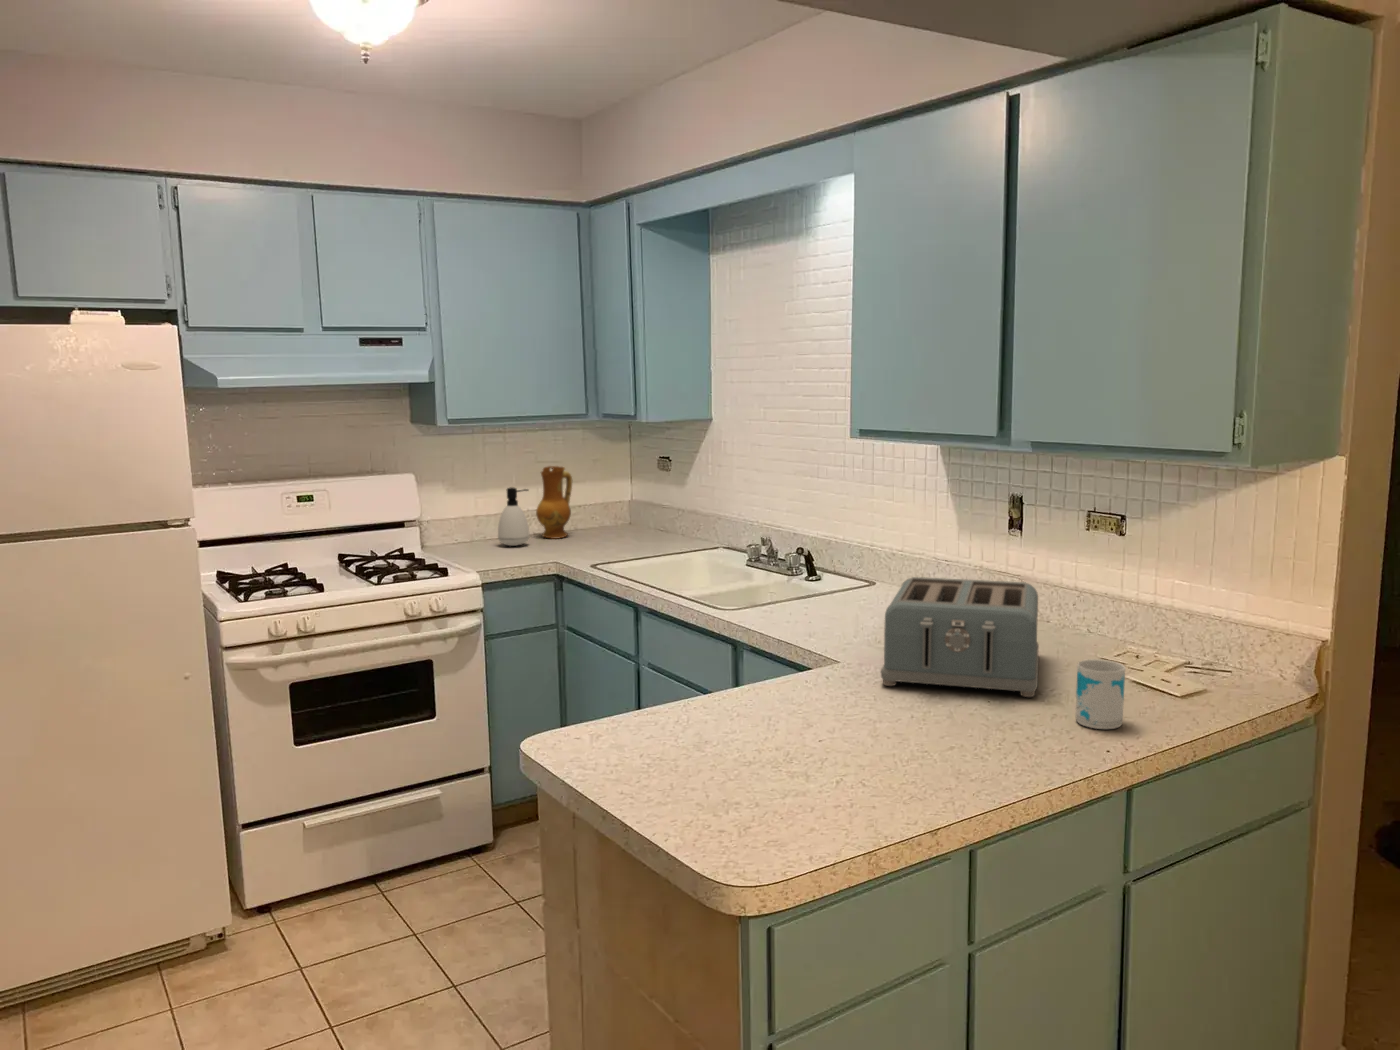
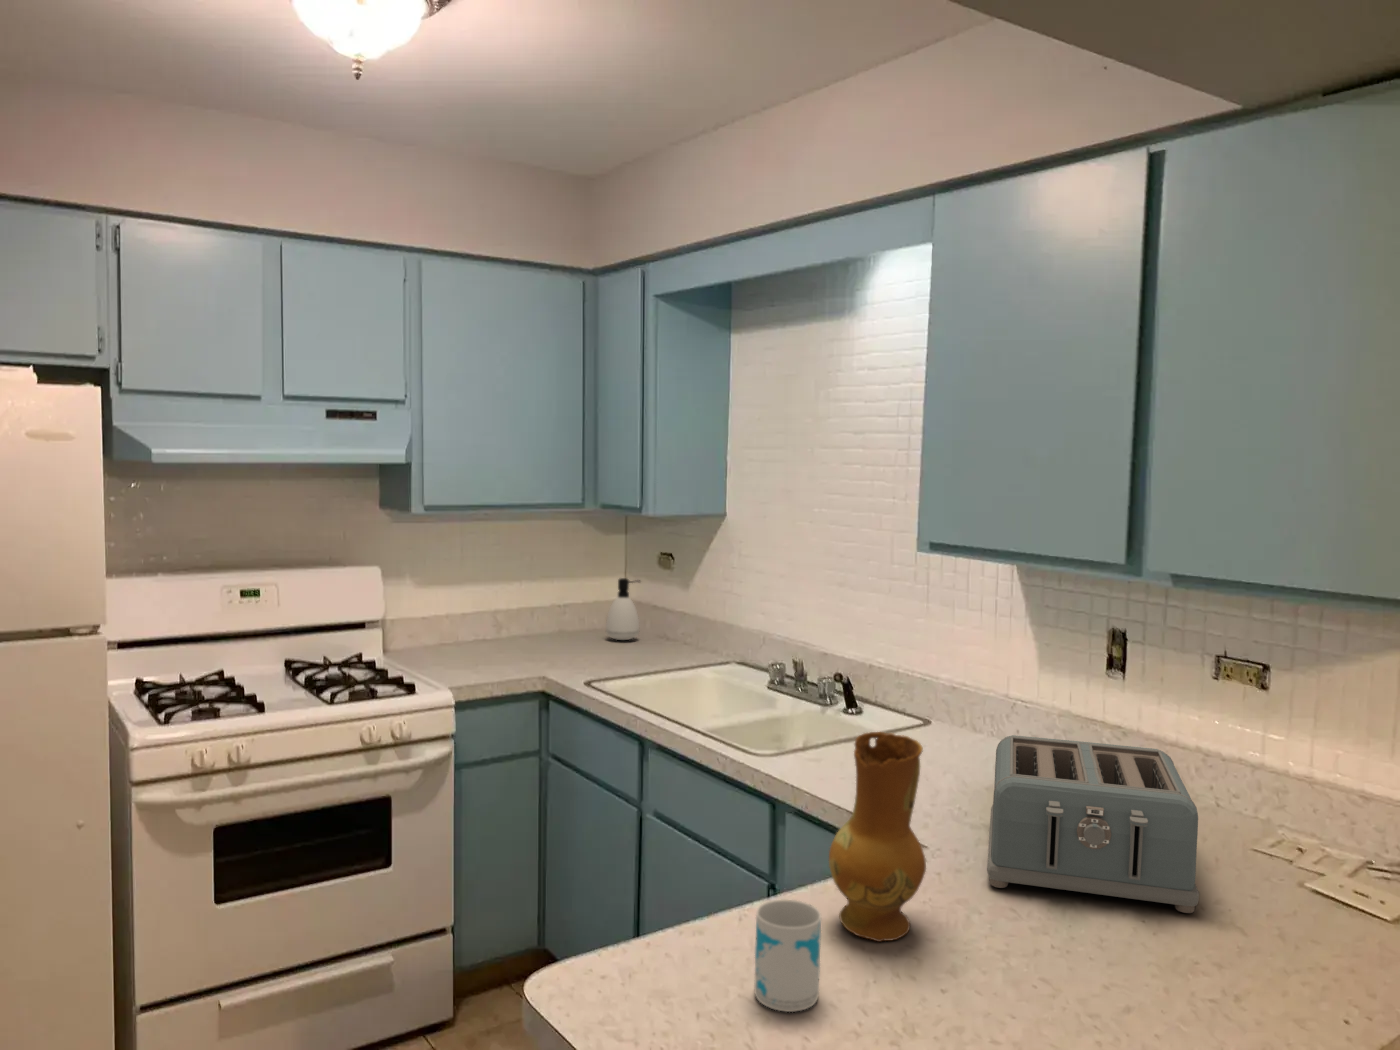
ceramic jug: present [536,466,572,539] -> present [829,732,926,942]
soap dispenser: present [498,487,529,546] -> present [606,578,640,640]
mug: present [1076,659,1125,729] -> present [754,899,821,1012]

